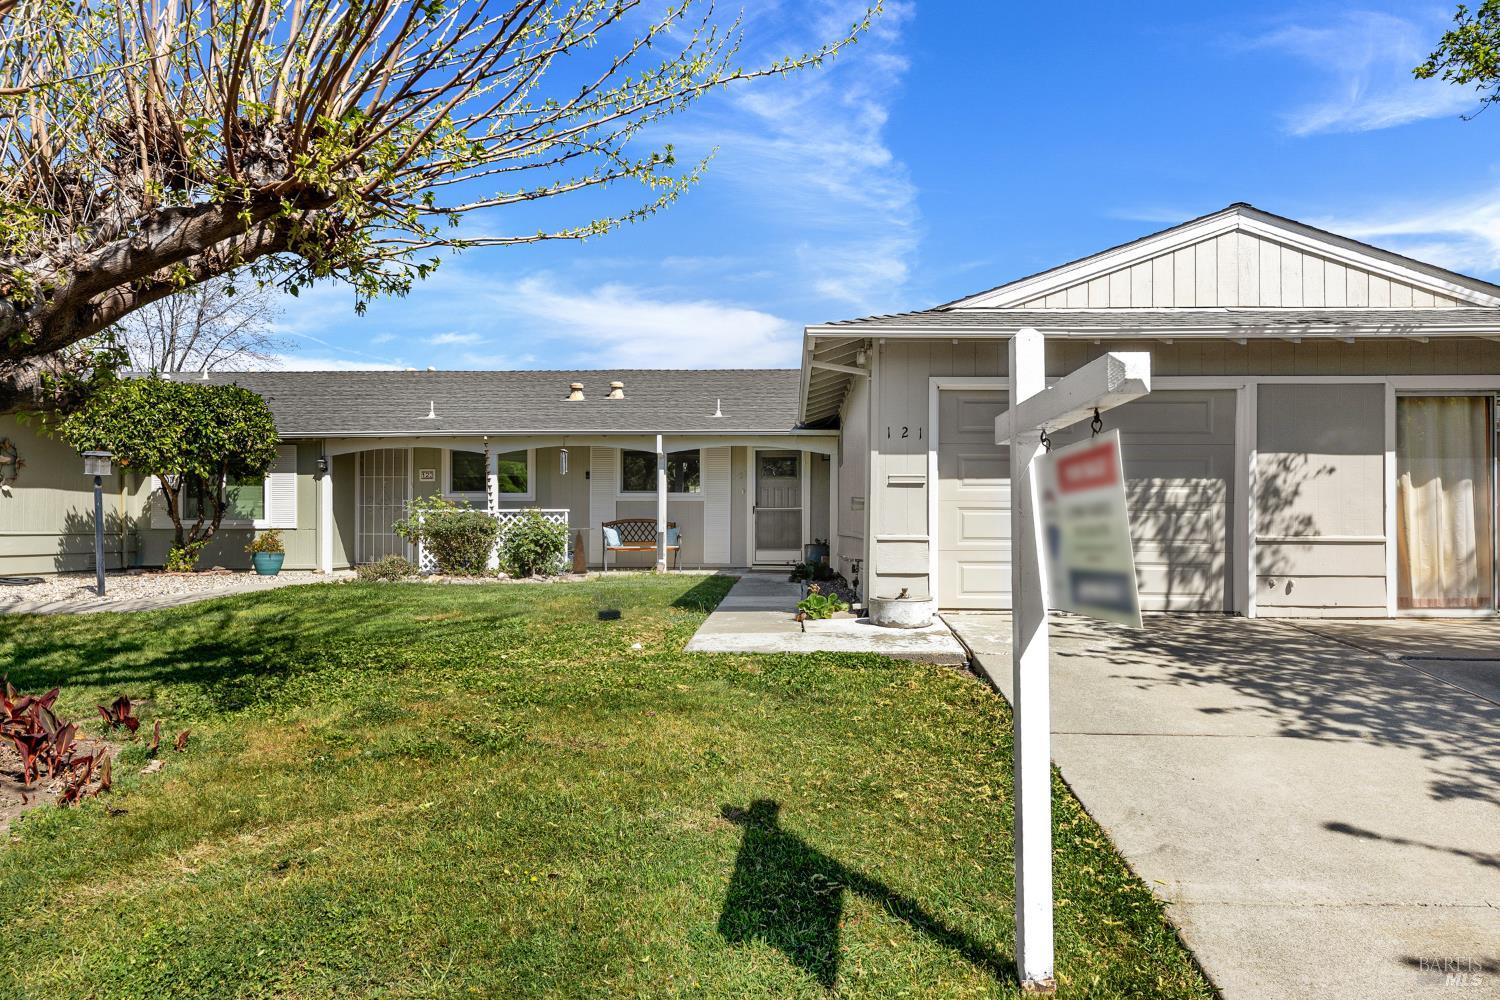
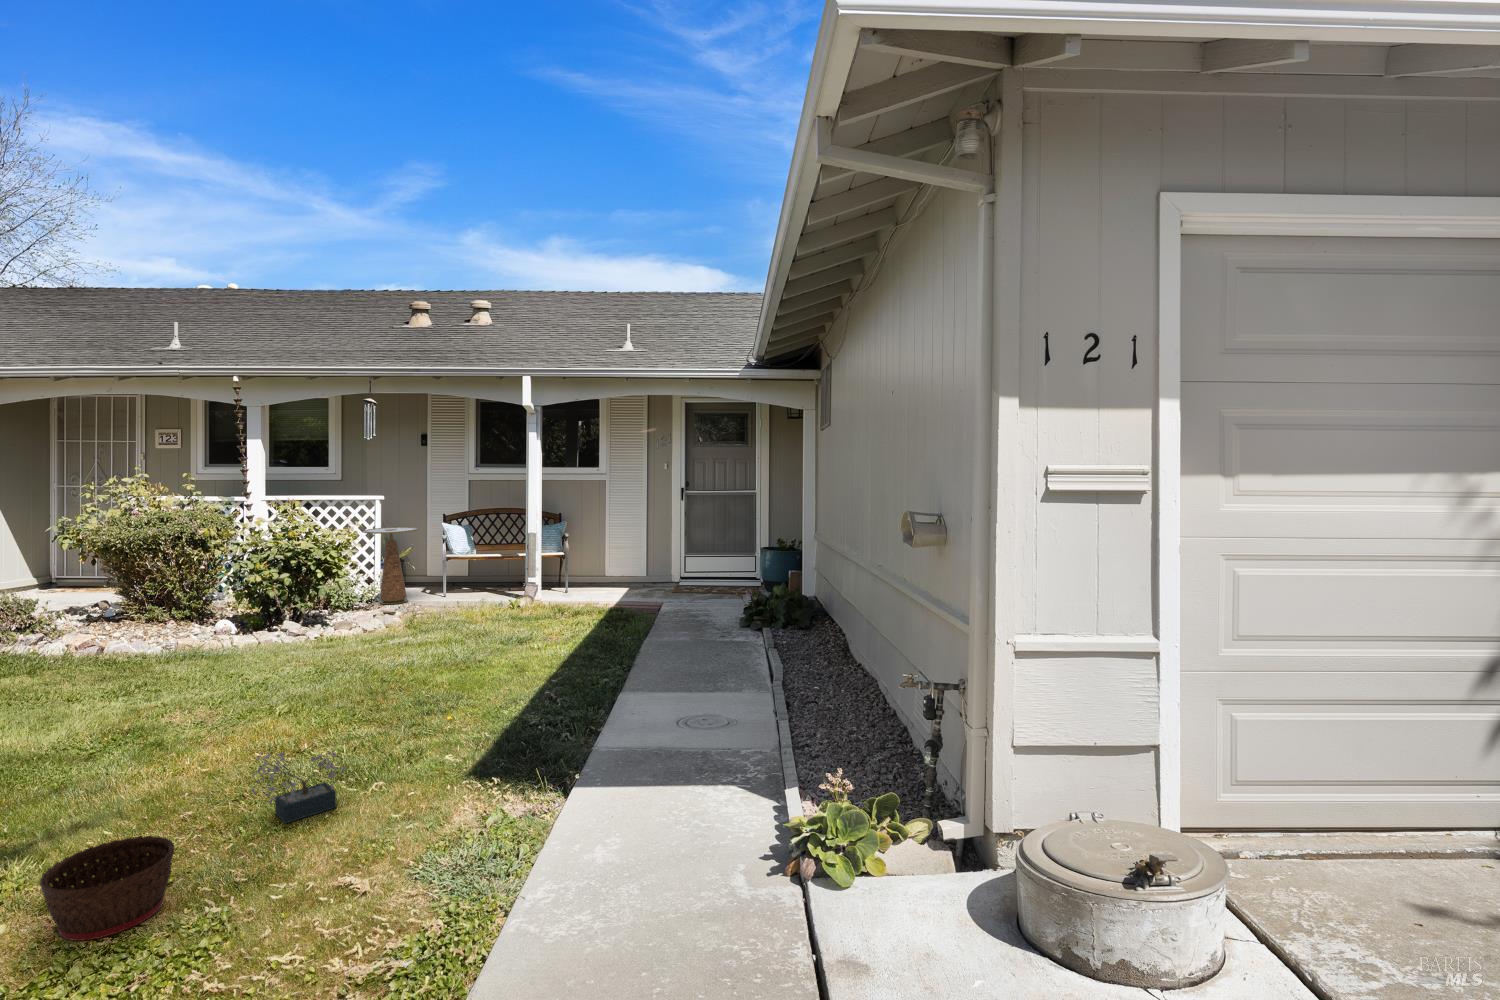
basket: none [549,608,585,633] -> present [40,836,175,941]

